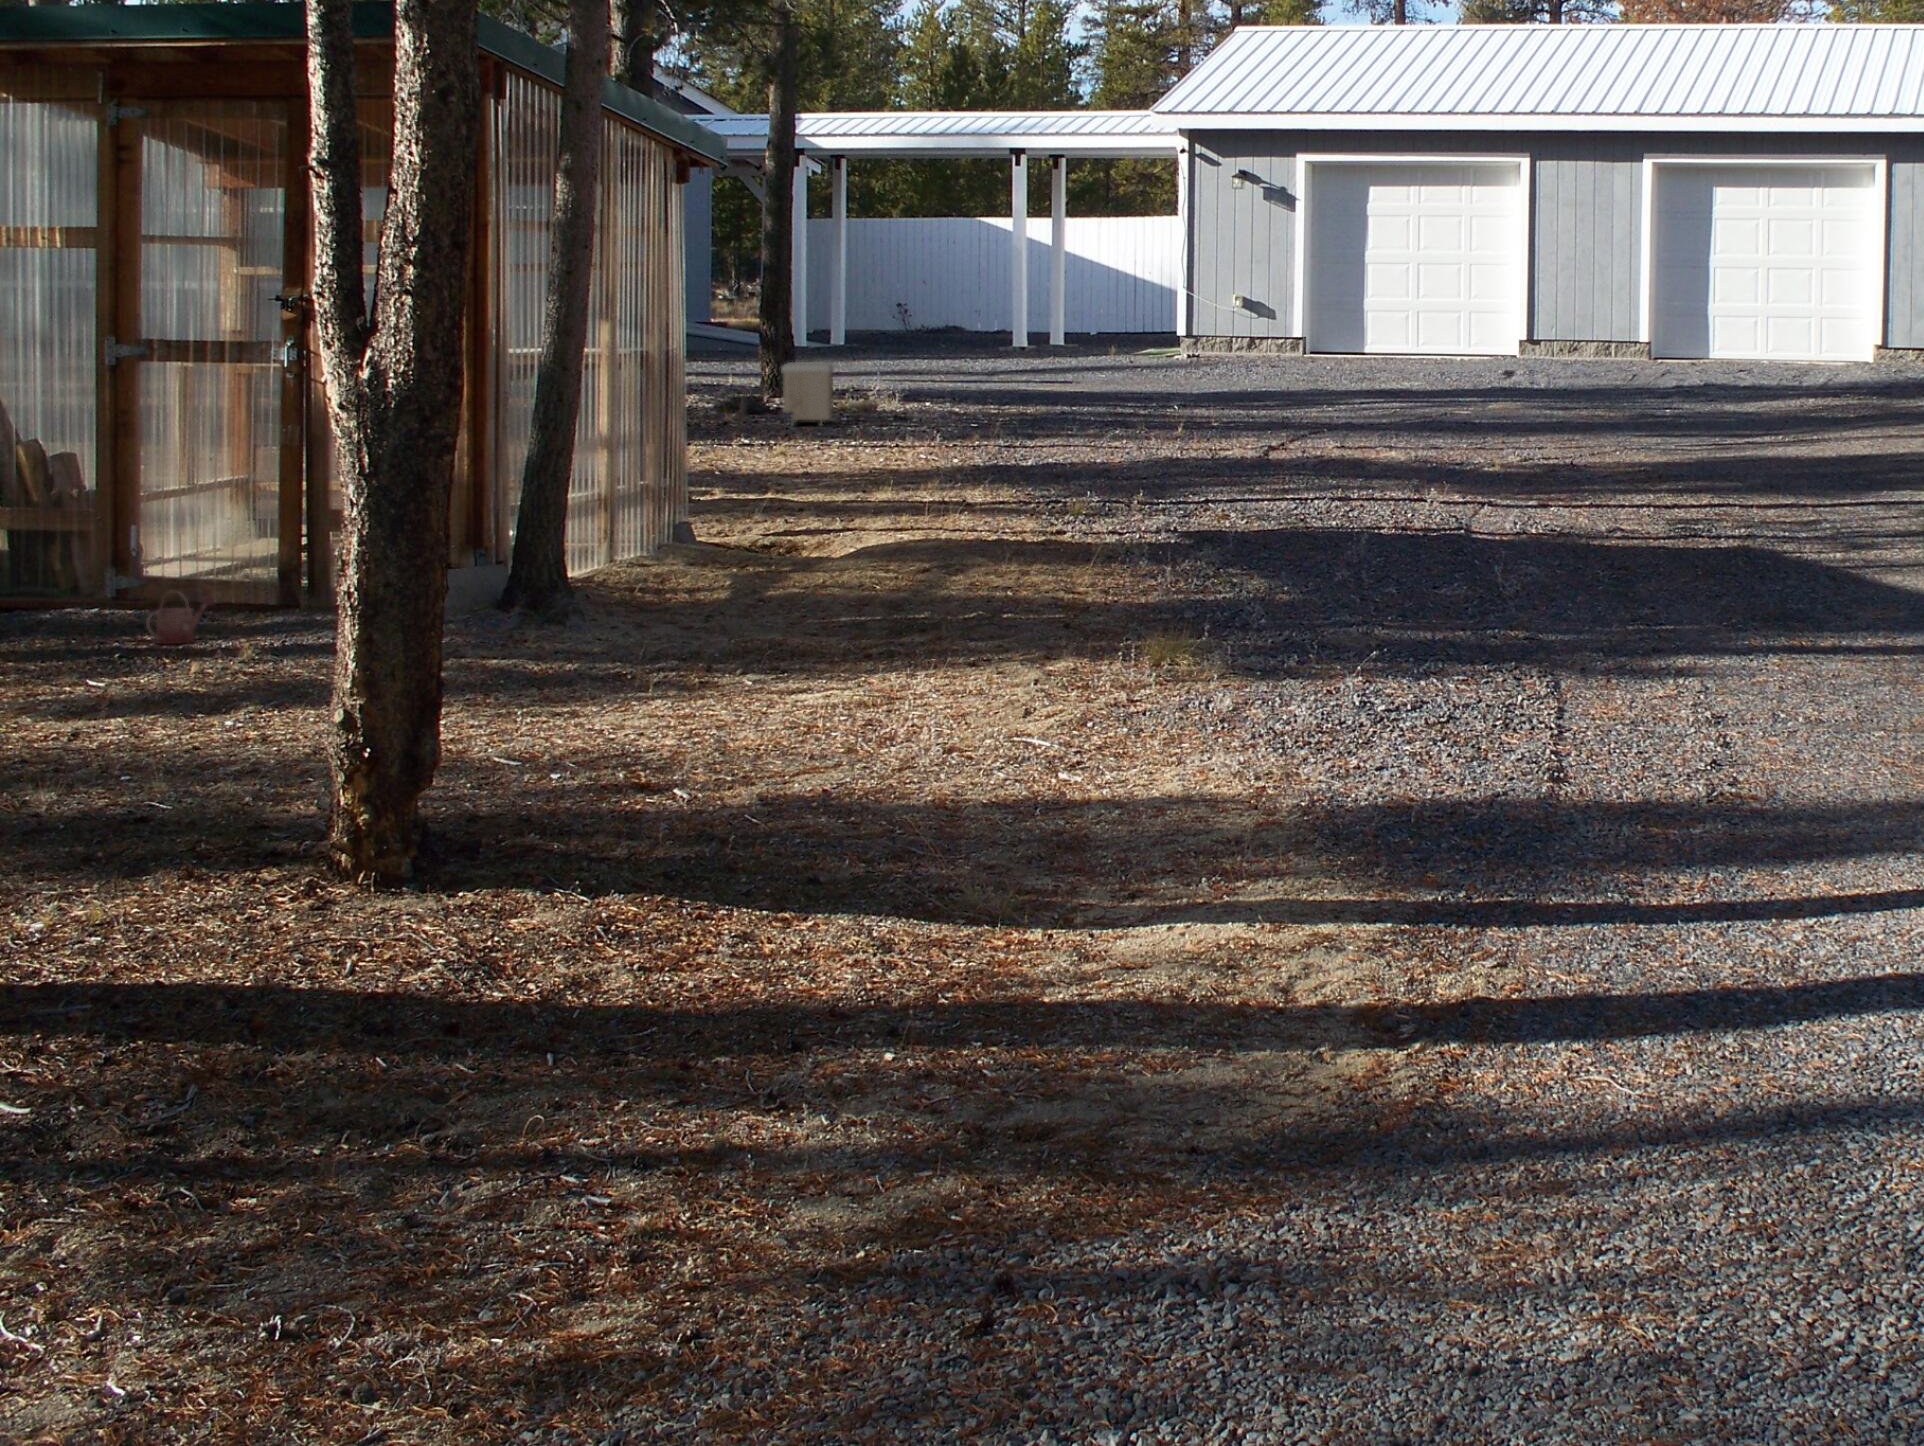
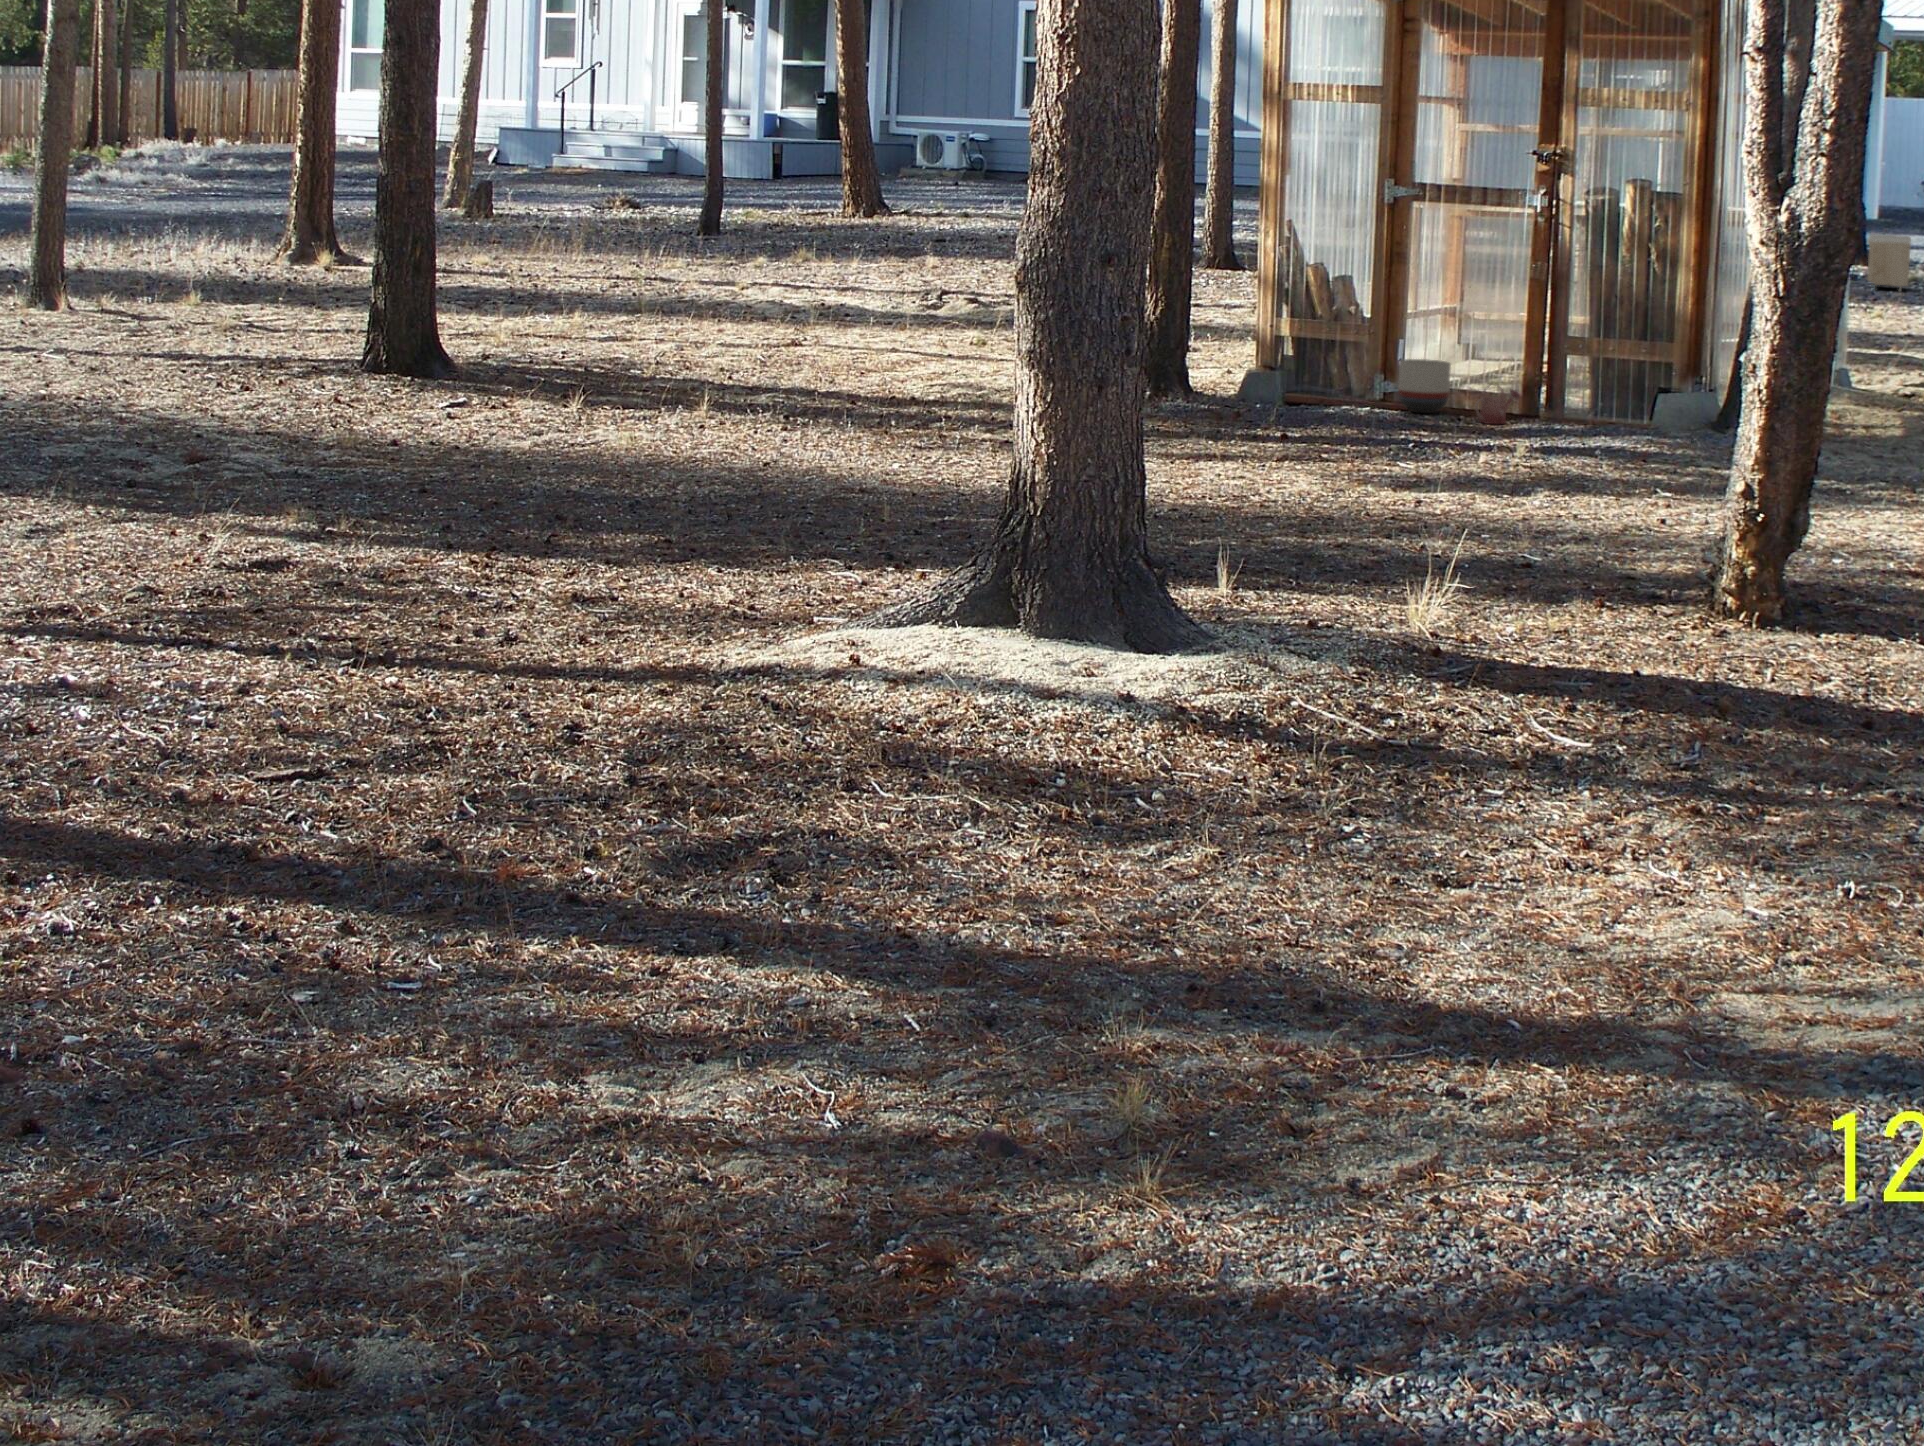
planter: none [41,564,117,637] -> present [1398,359,1451,413]

